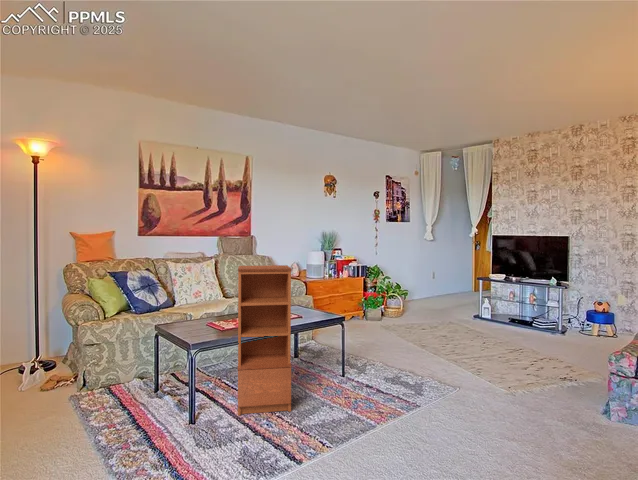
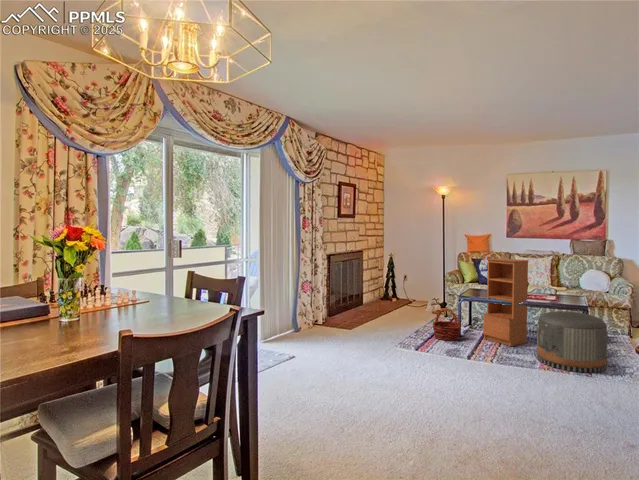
pouf: none [338,330,424,423] -> present [537,311,608,373]
basket: none [151,382,217,459] -> present [433,308,461,340]

